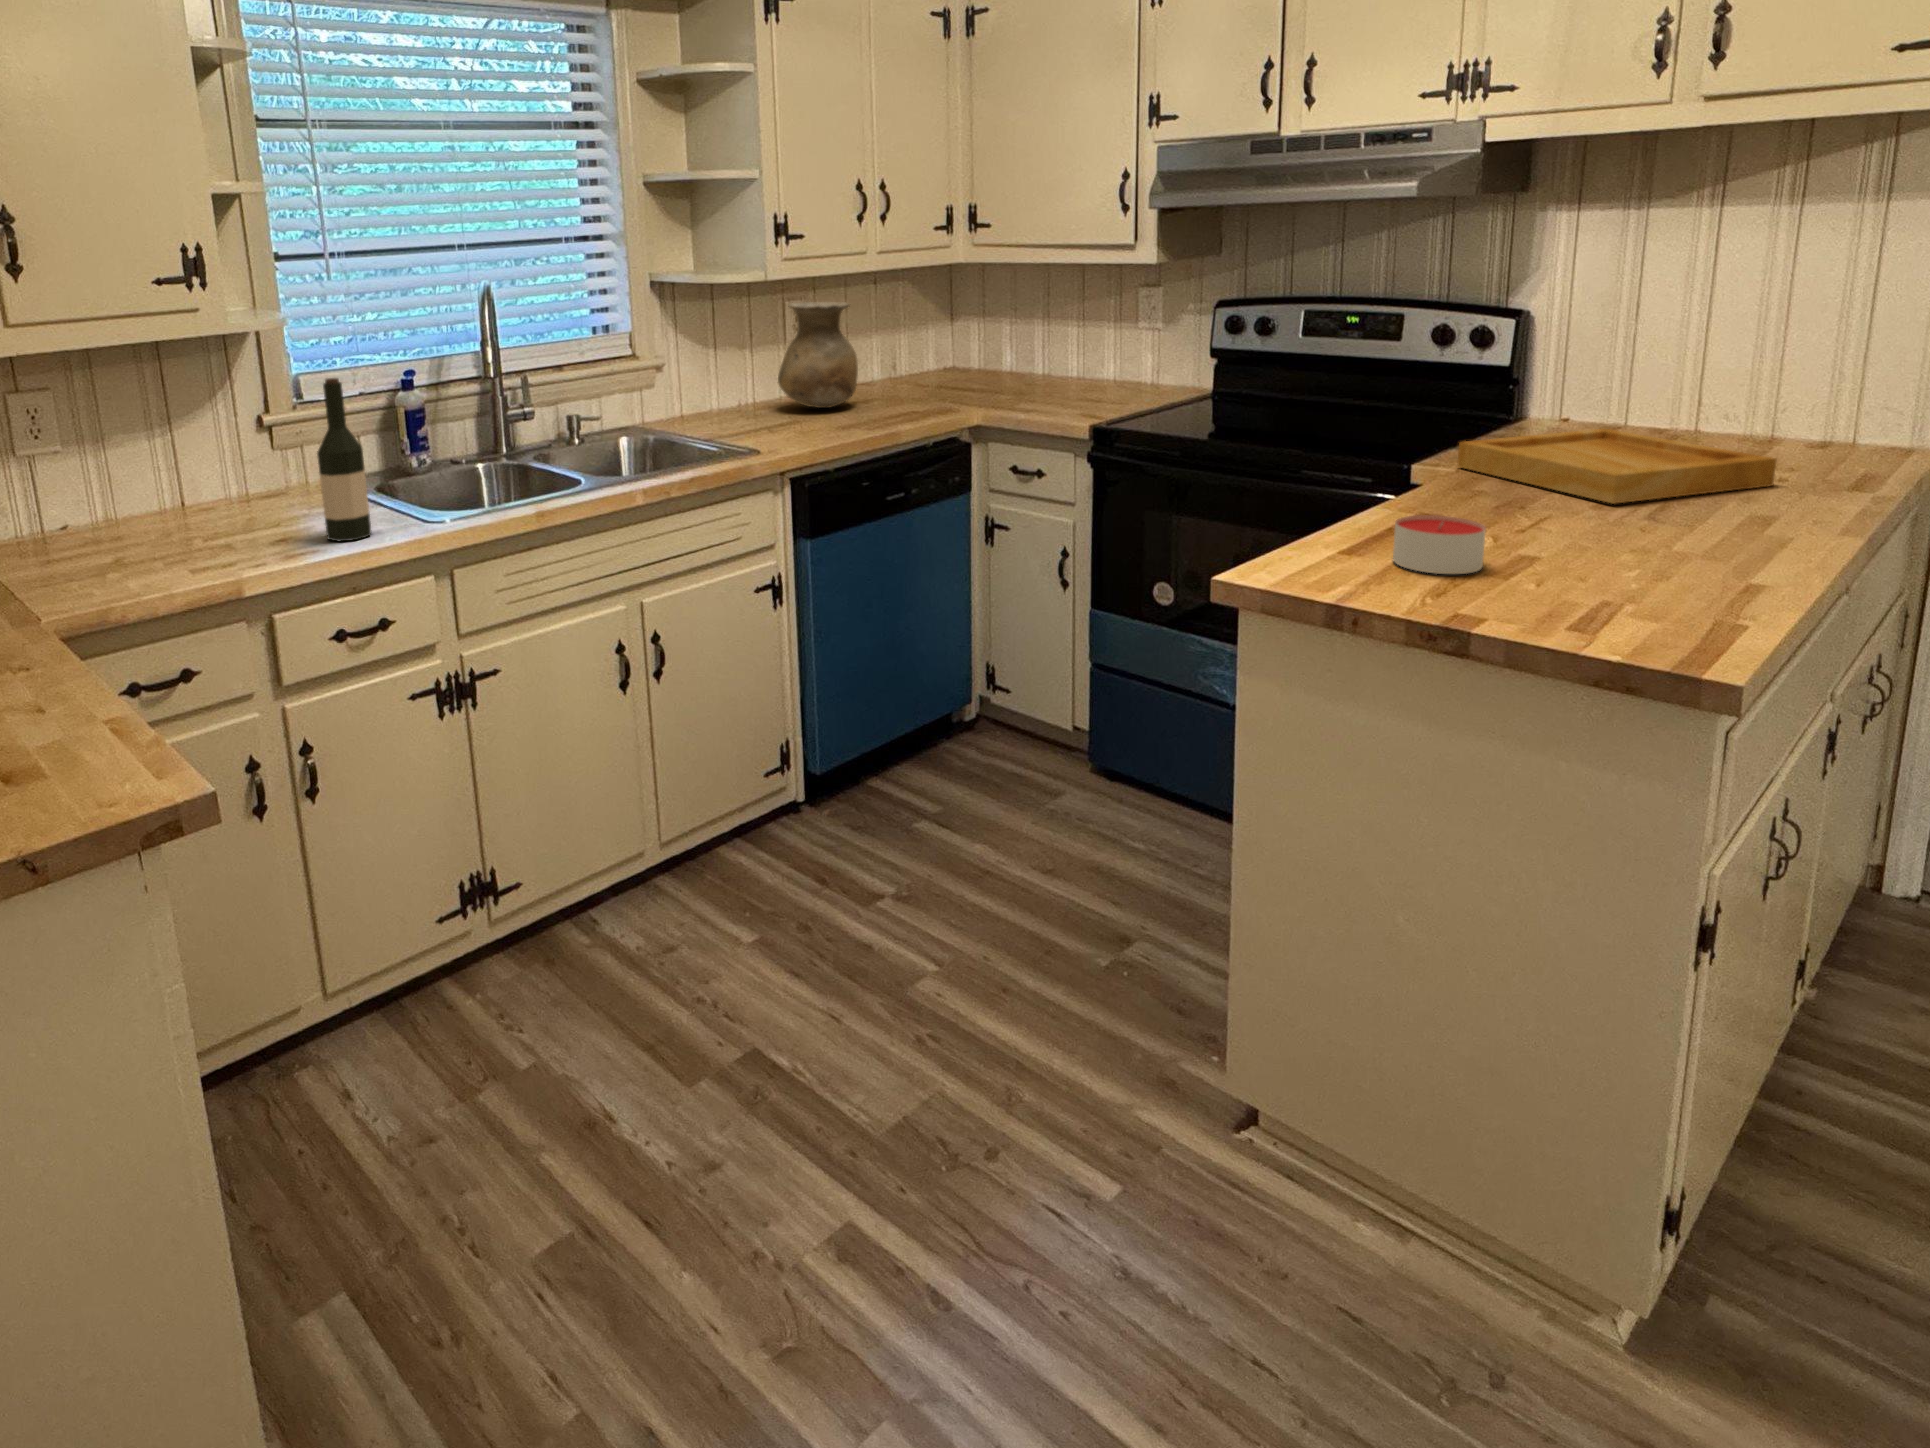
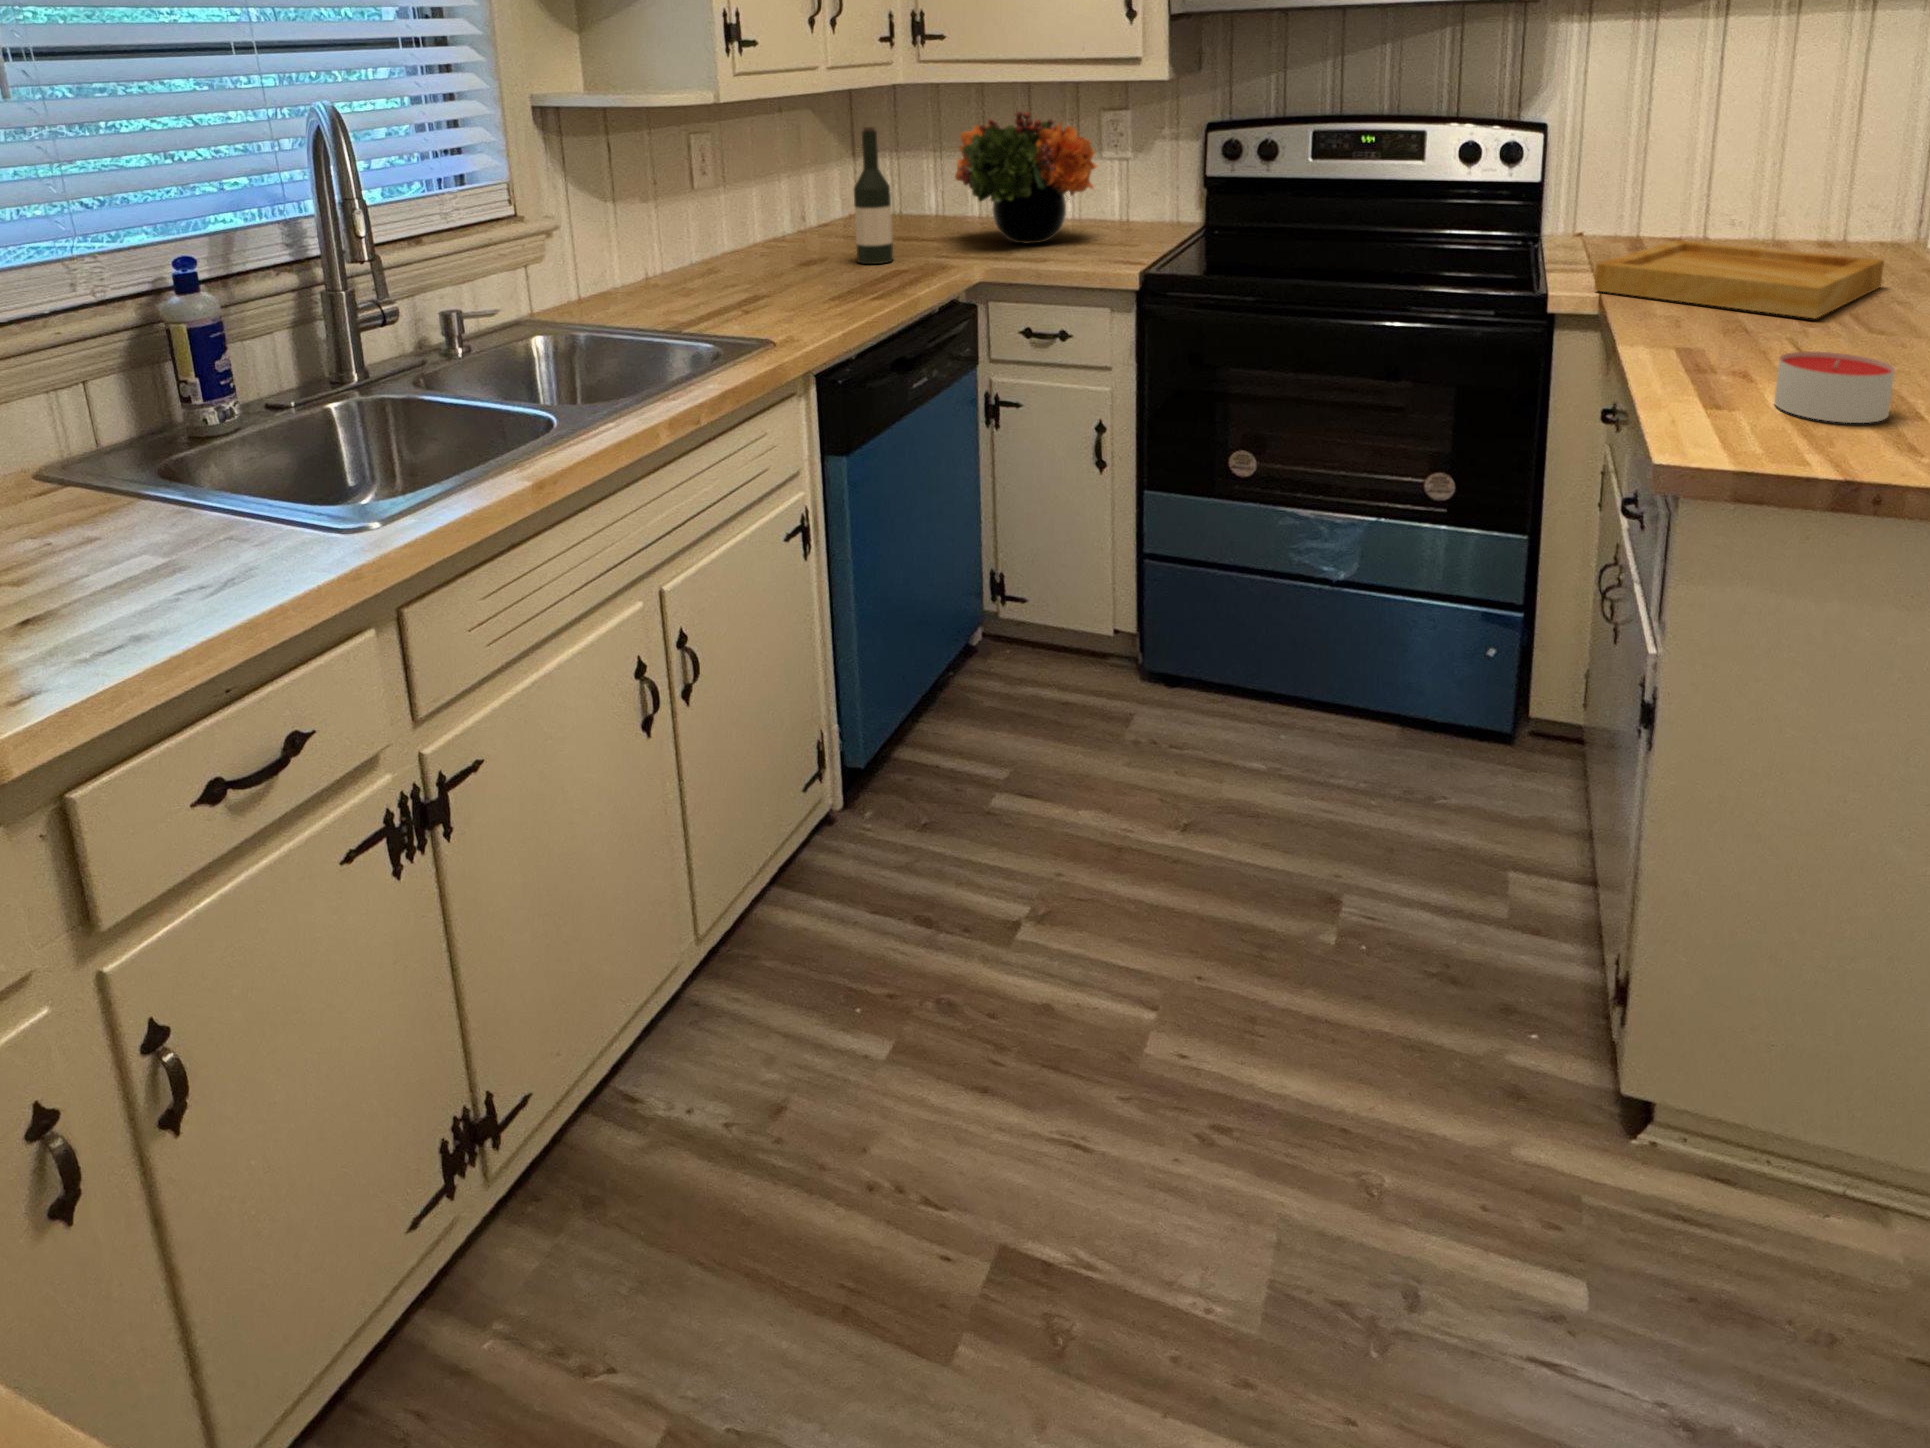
flower arrangement: none [988,287,1115,399] -> present [955,111,1097,244]
vase: present [778,302,858,408] -> none [702,133,810,272]
wine bottle: present [317,378,371,541] -> present [854,127,893,264]

